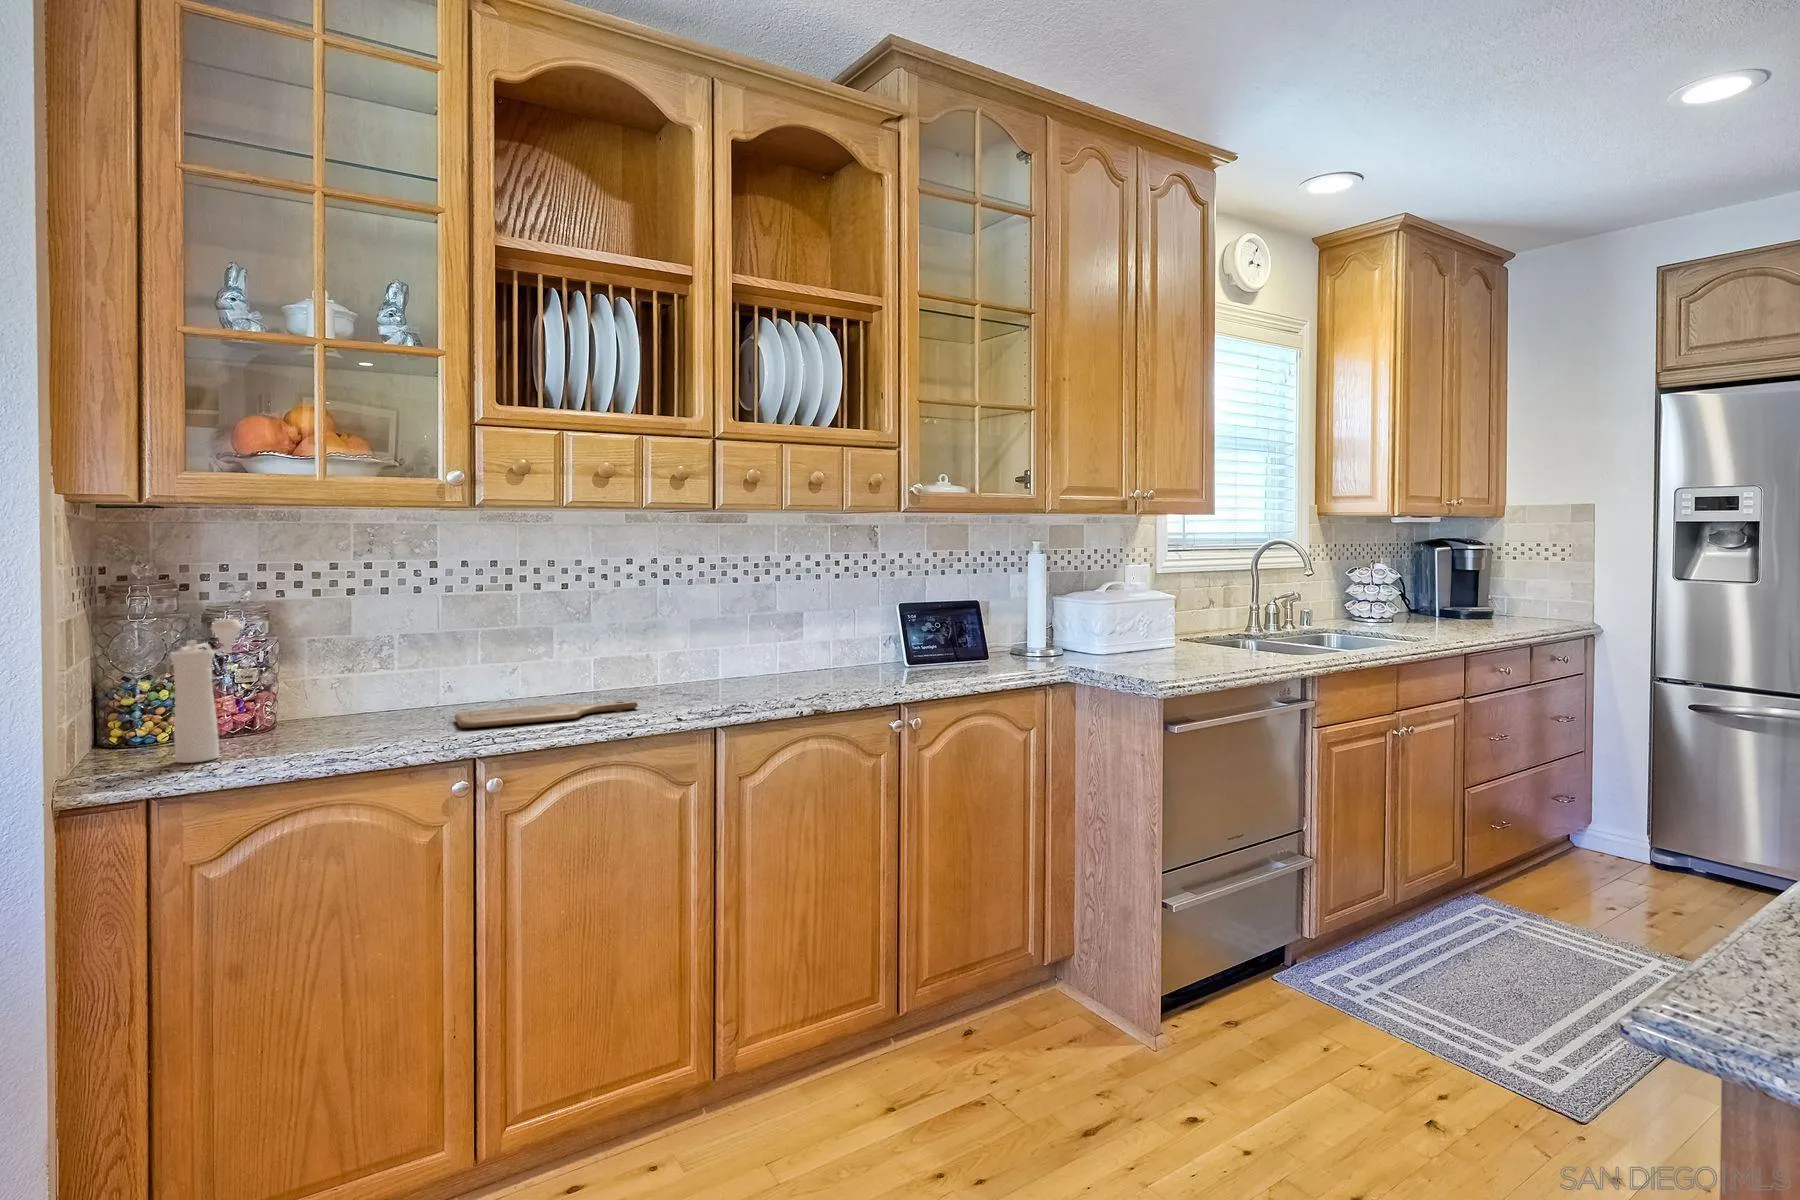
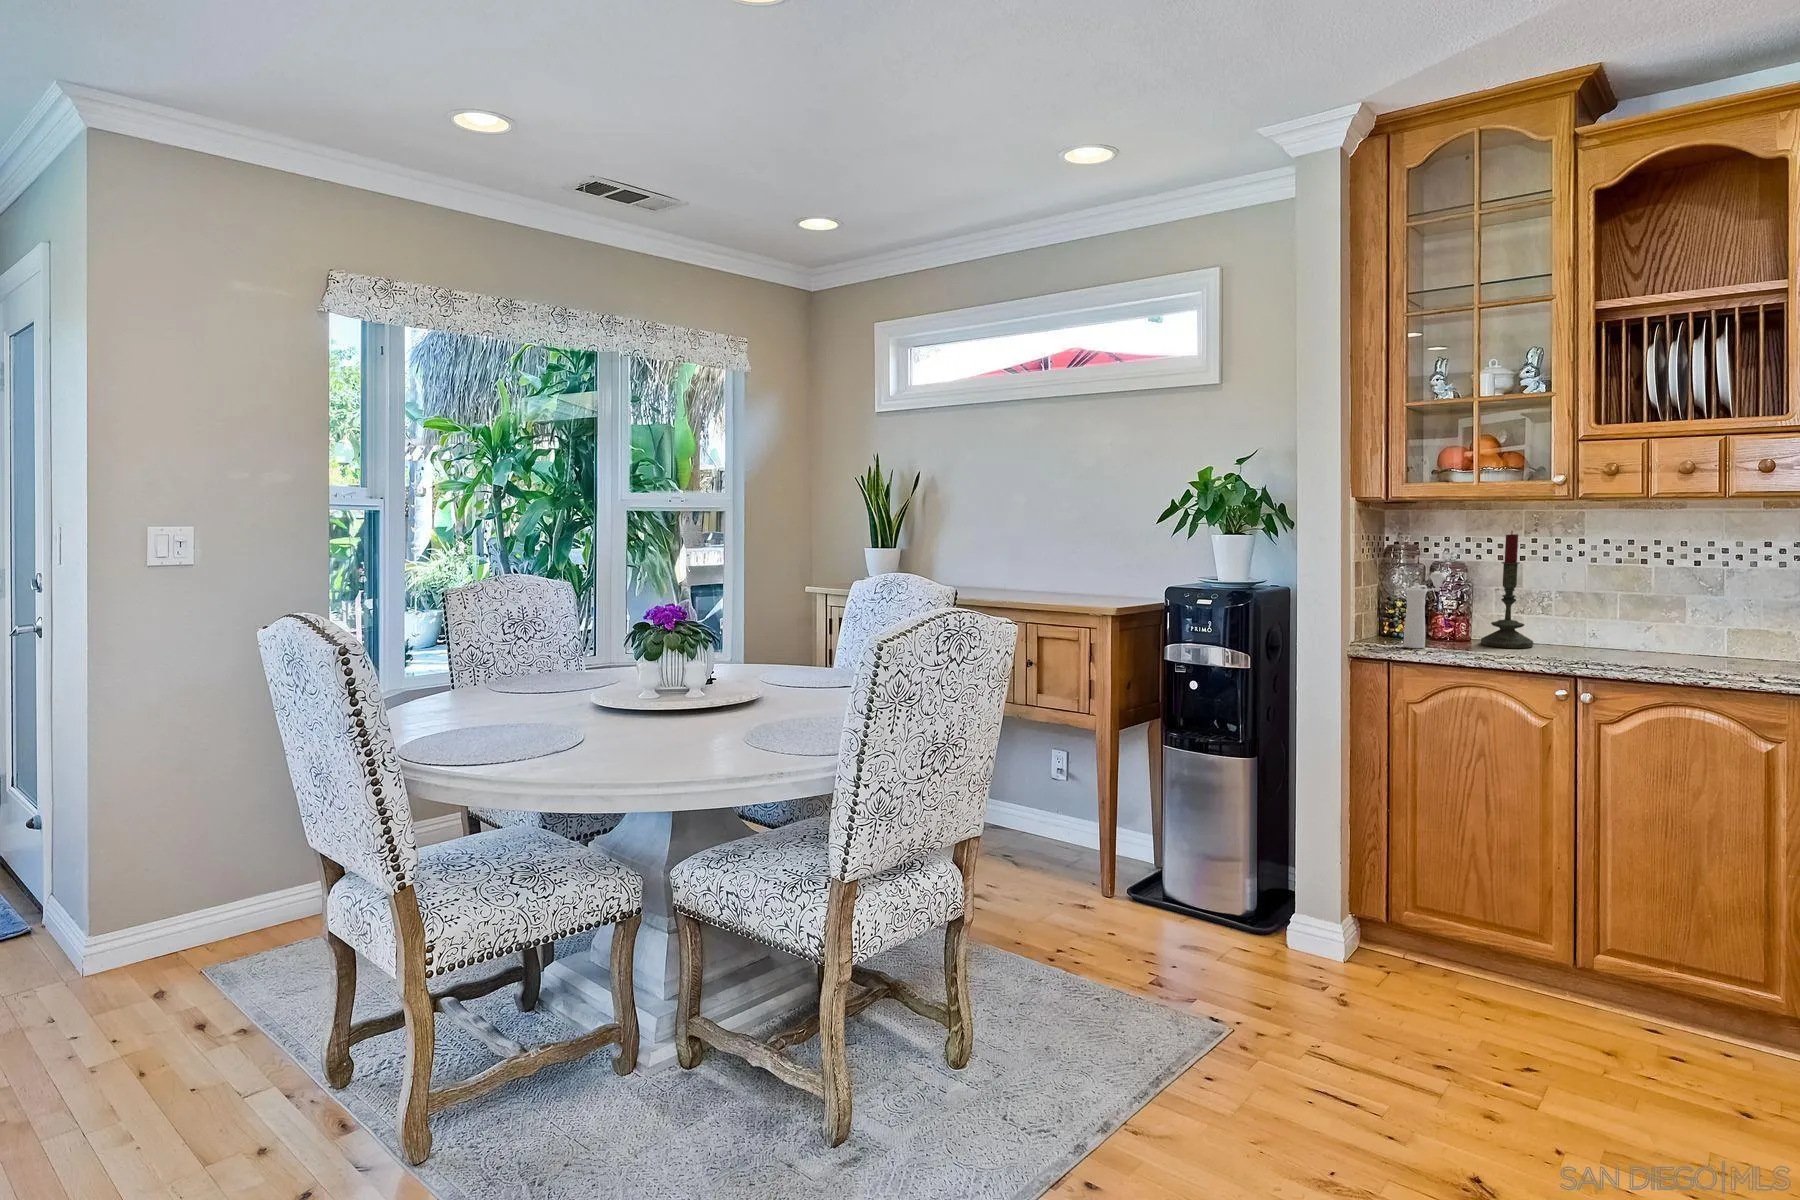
candle: none [310,545,392,734] -> present [1481,531,1533,648]
cutting board: present [454,701,638,728] -> none [1571,647,1728,665]

